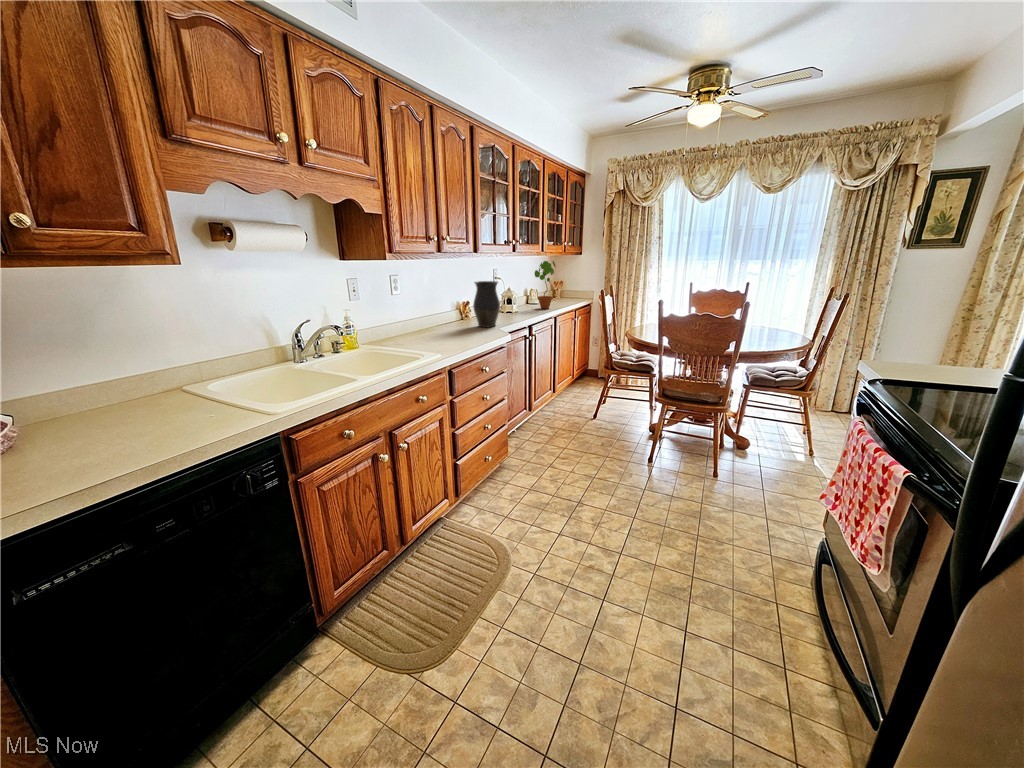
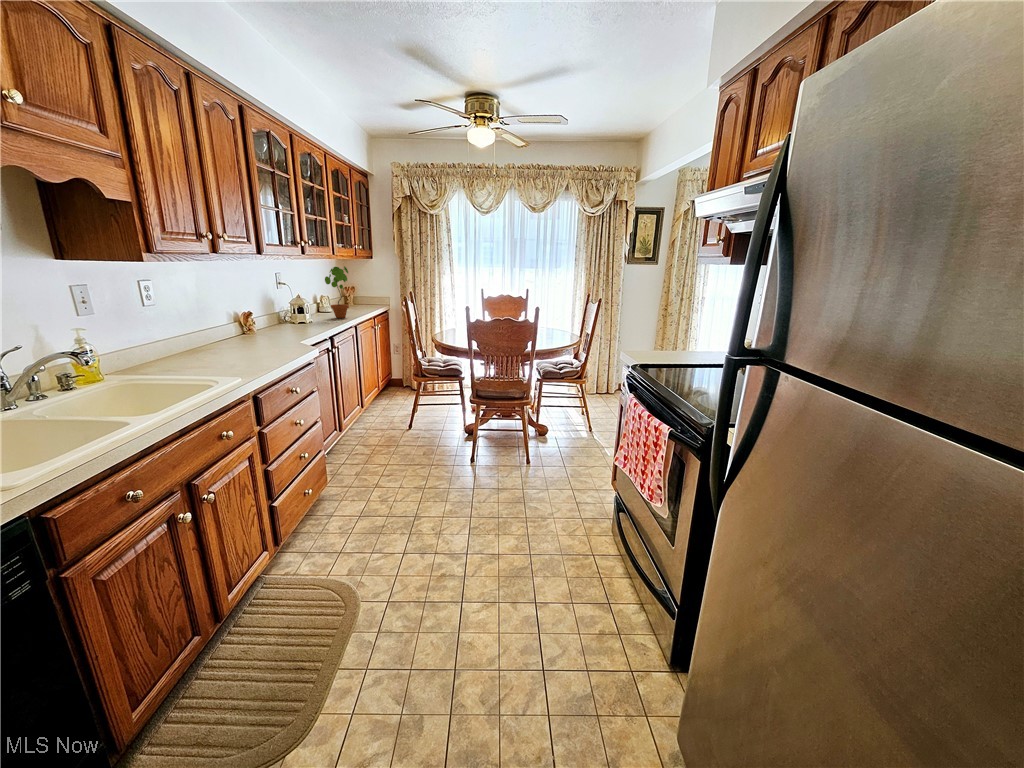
vase: present [473,281,500,327] -> none [259,290,296,343]

